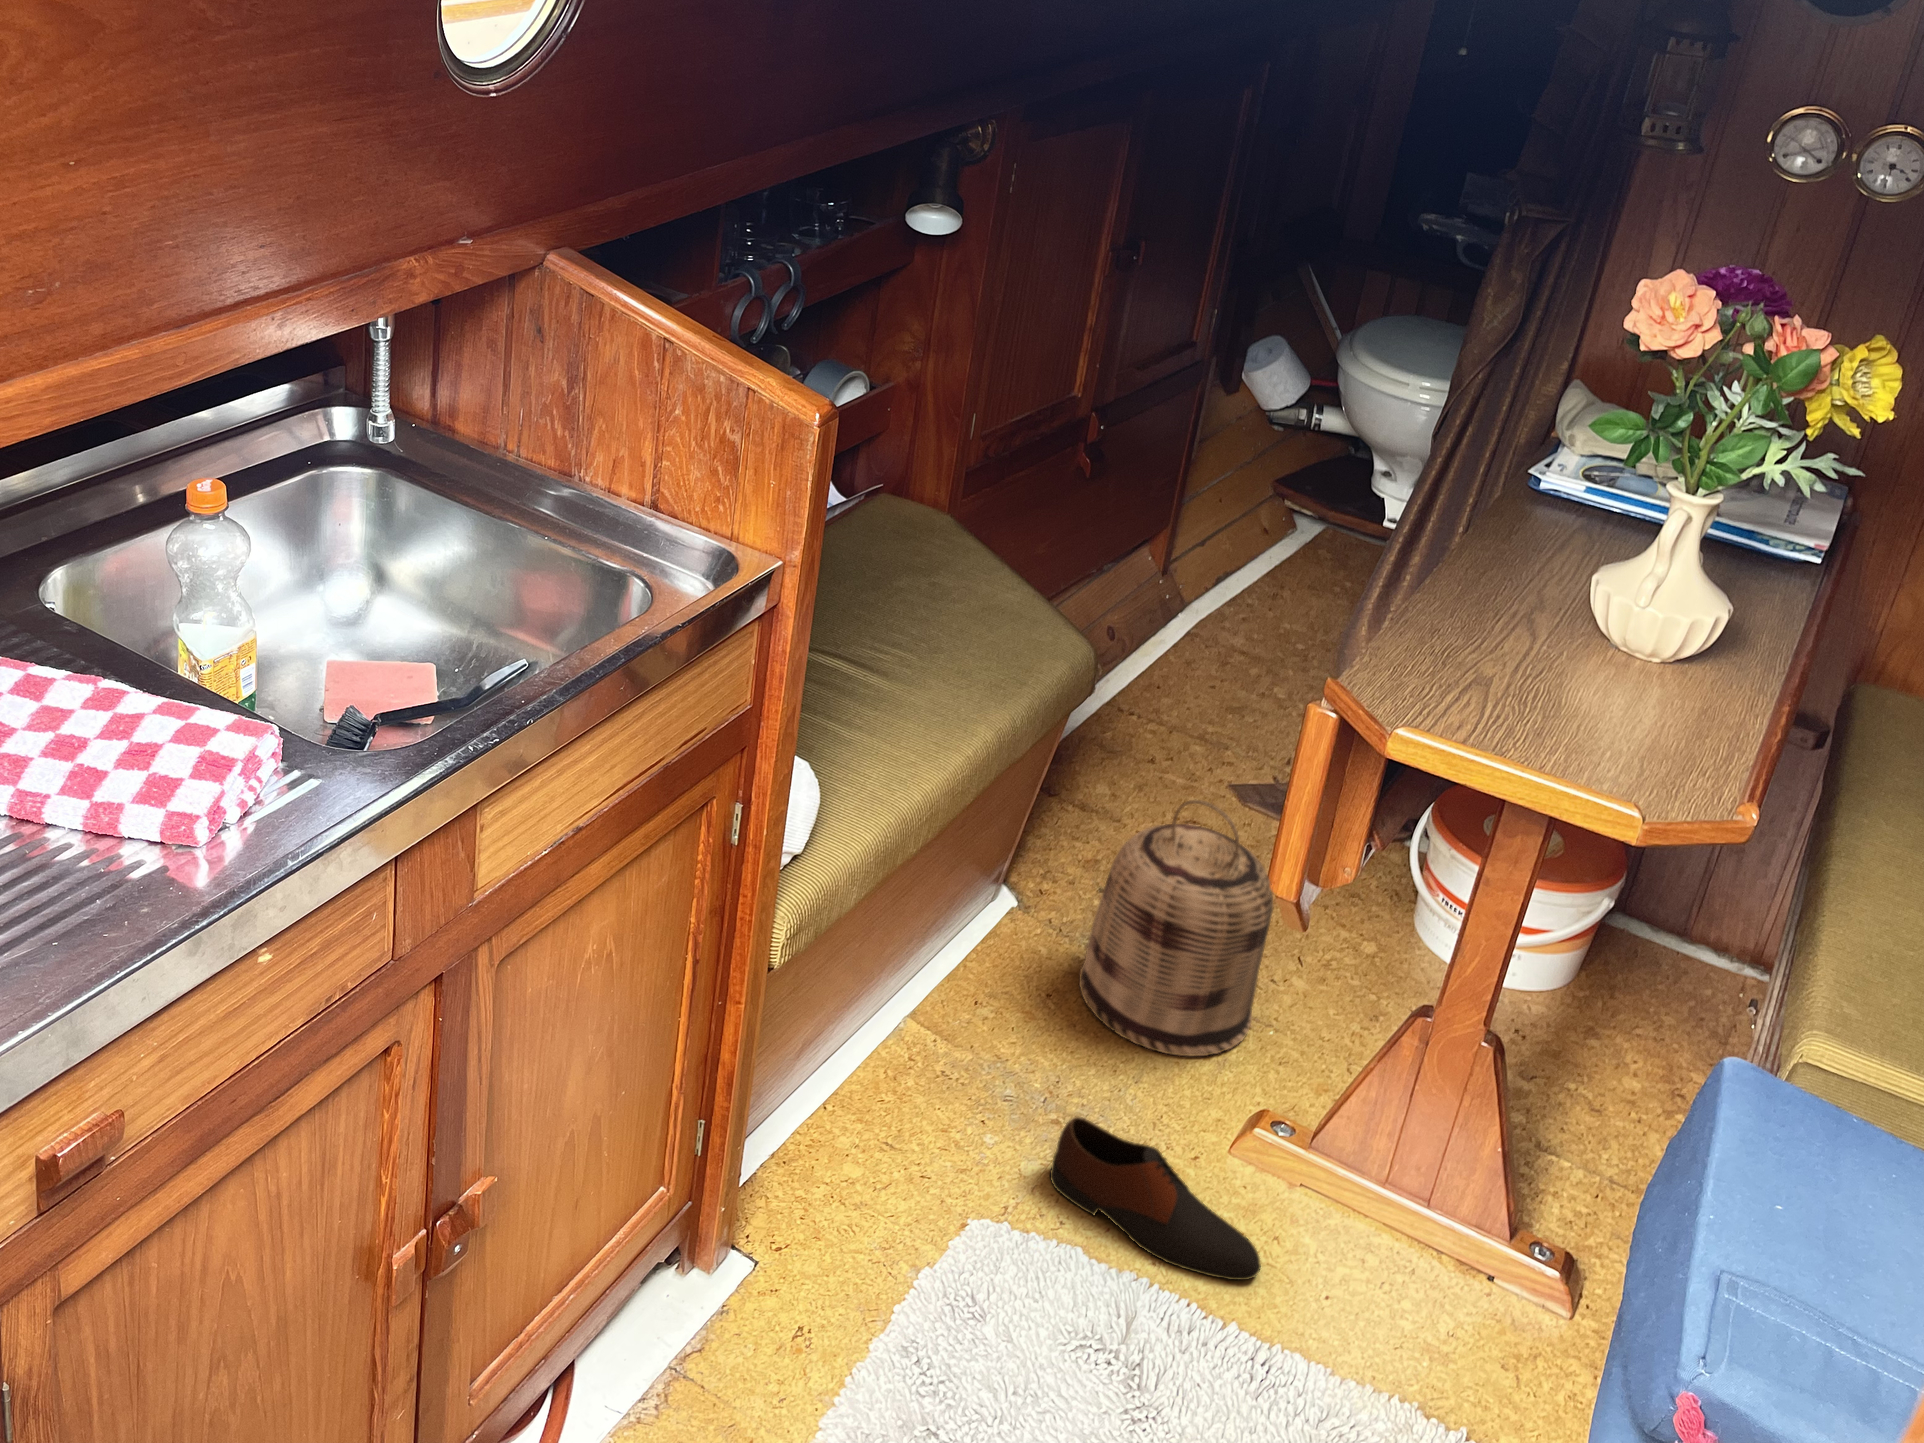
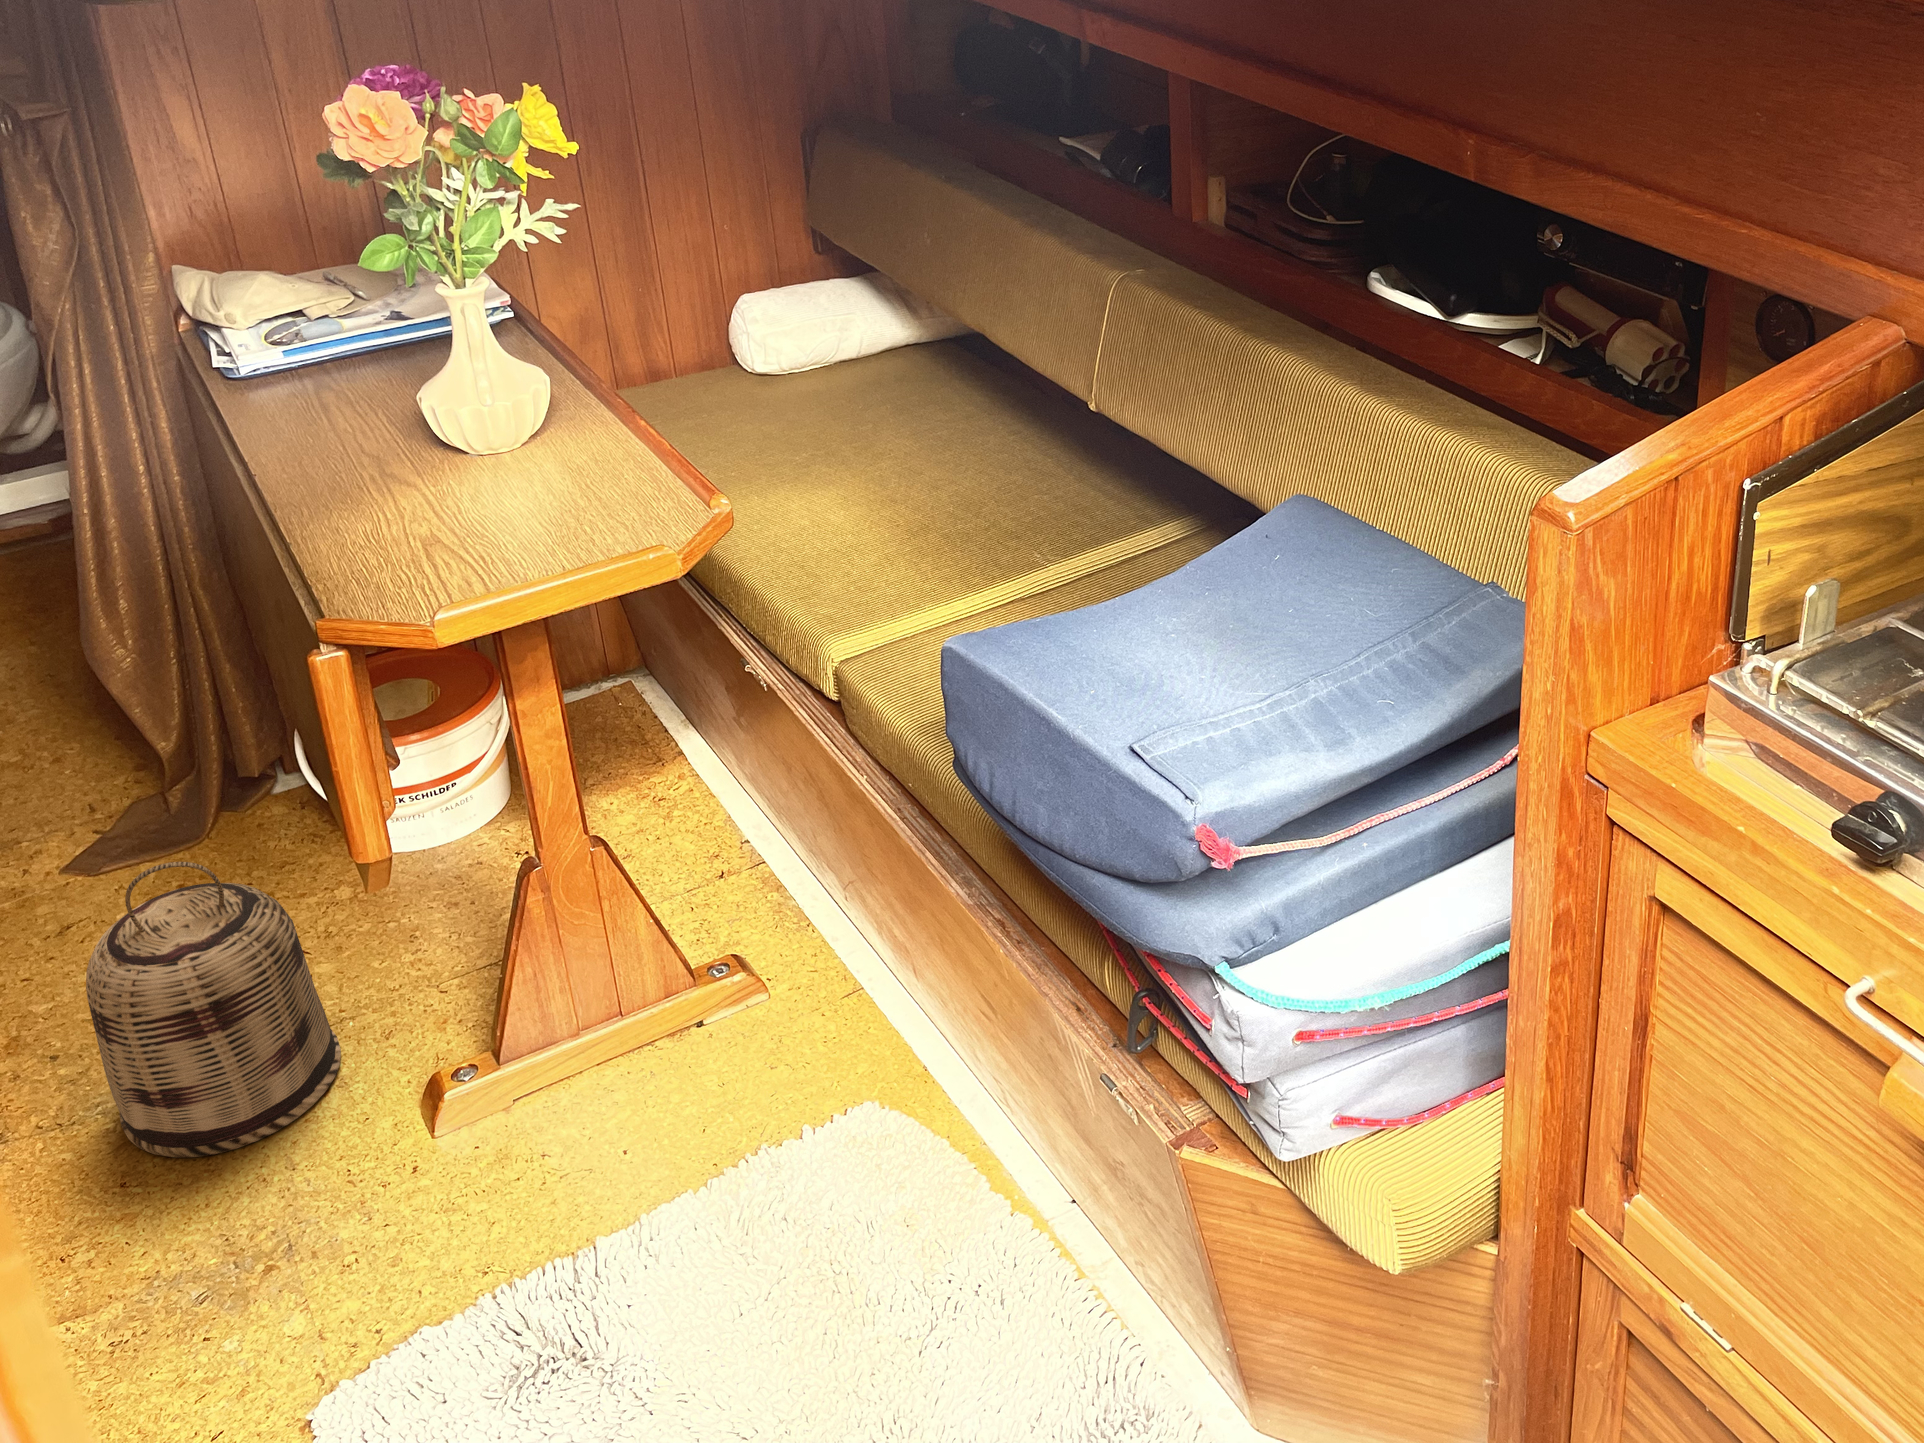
shoe: present [1050,1116,1261,1280] -> none [305,1172,570,1314]

